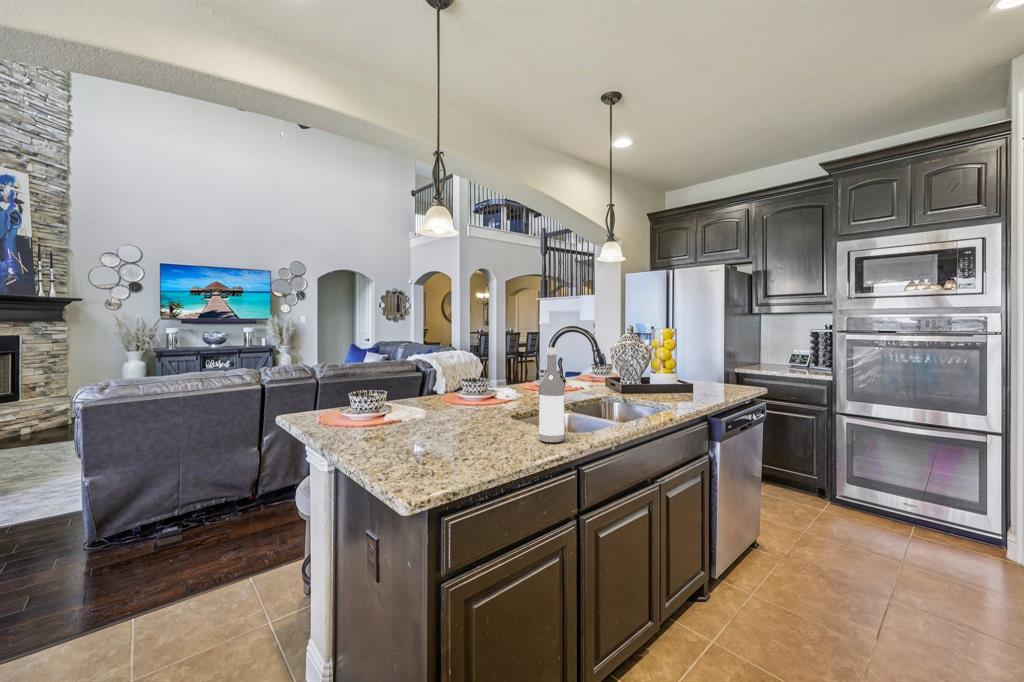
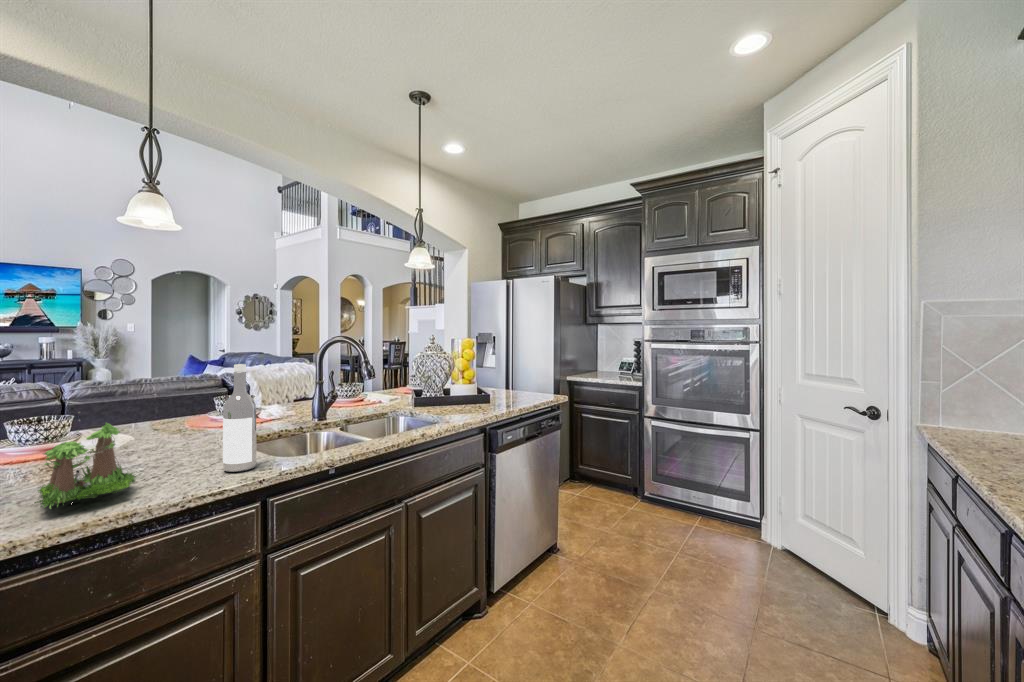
plant: none [430,371,500,463] -> present [35,423,136,509]

